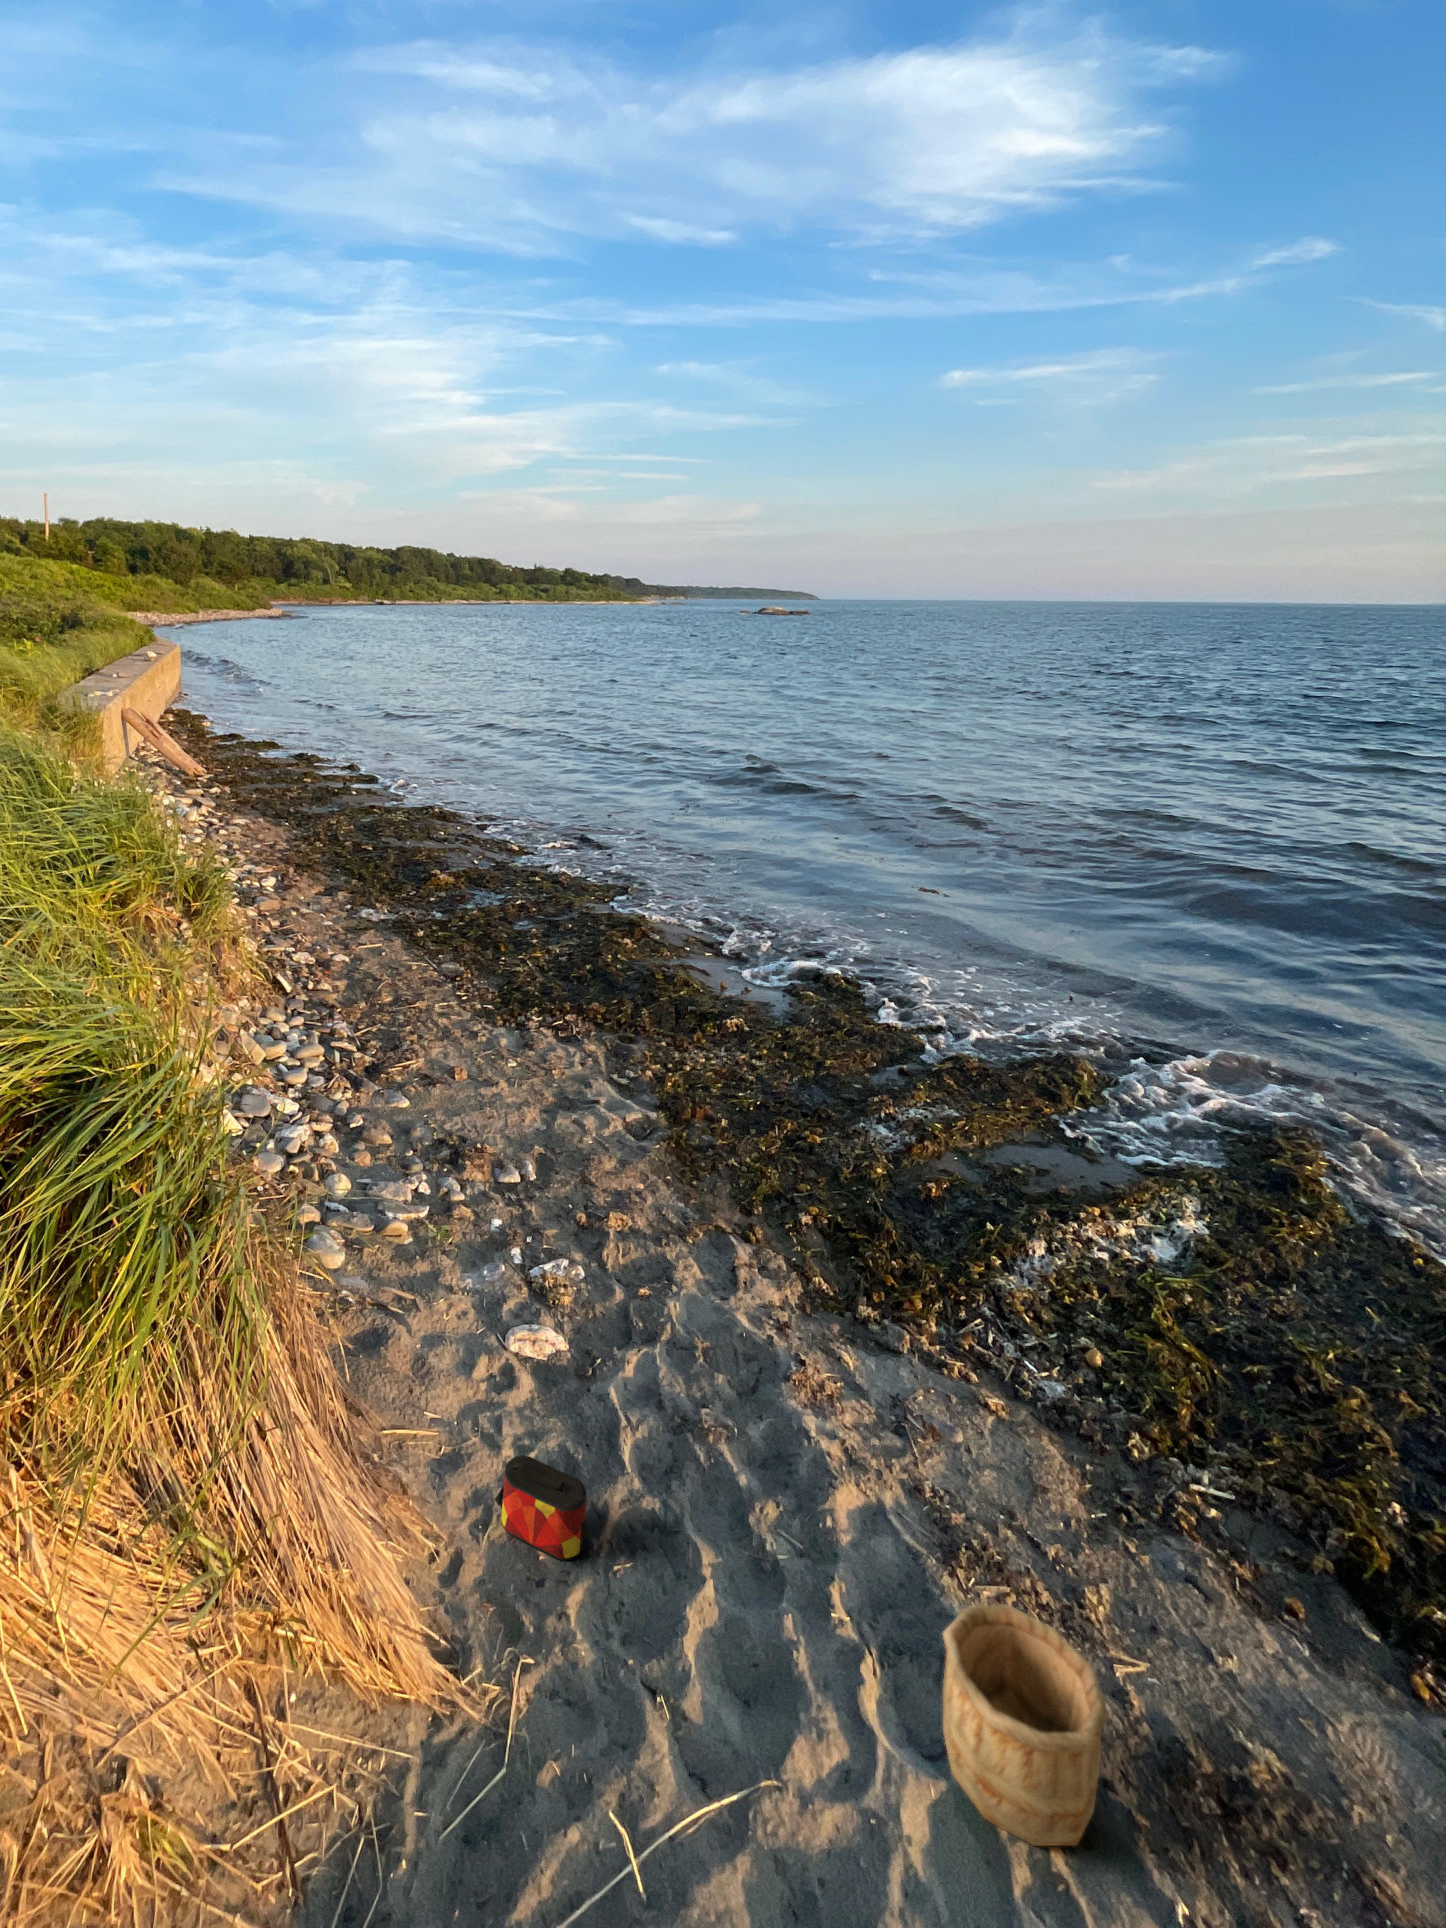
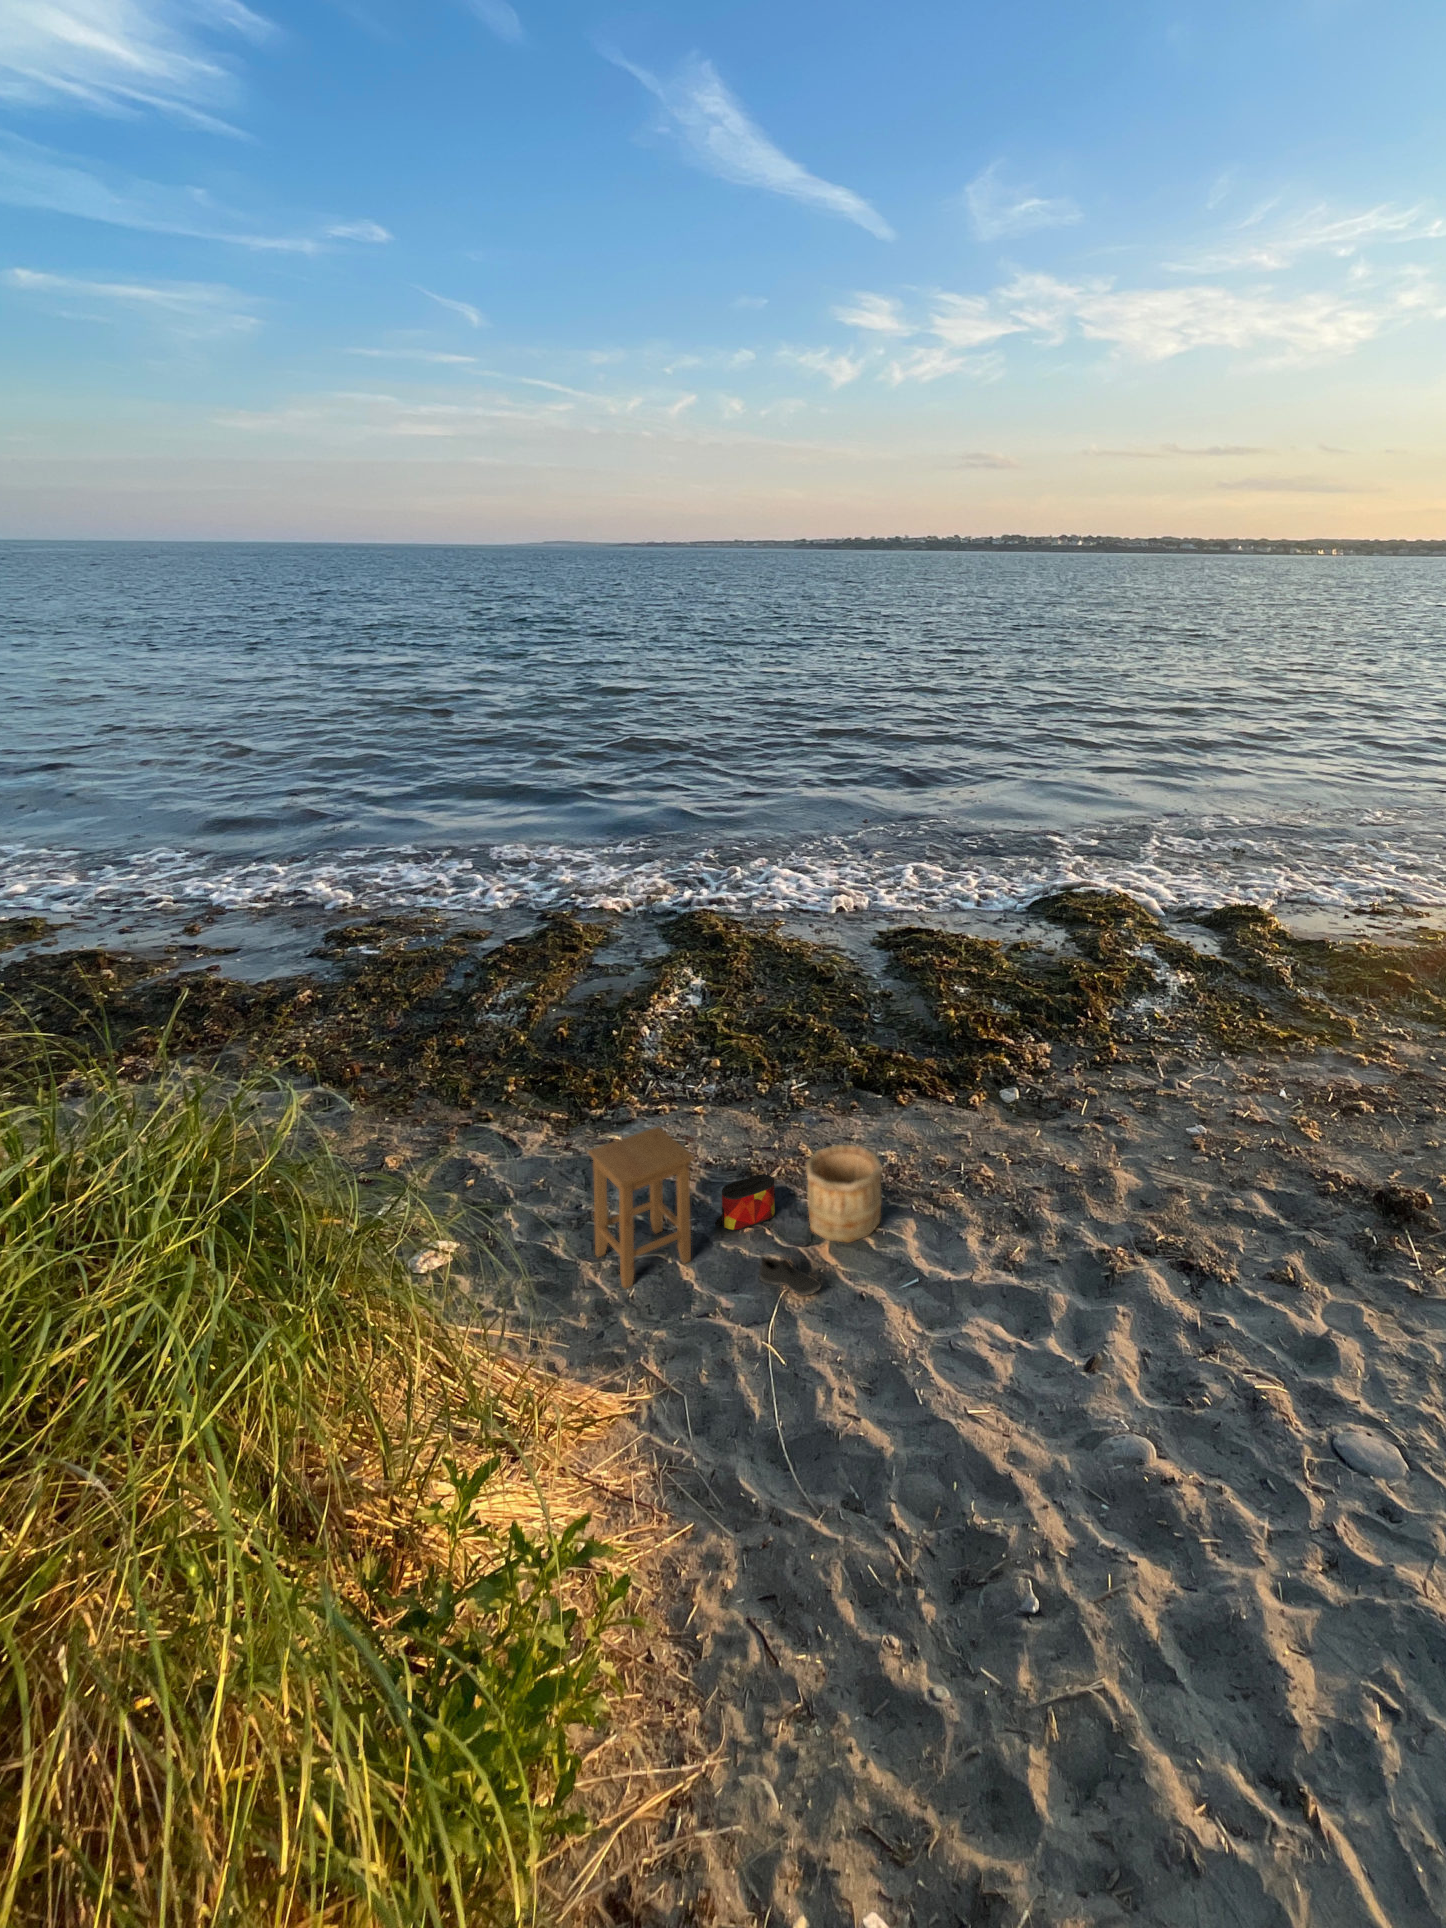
stool: none [632,1337,771,1600] -> present [589,1127,694,1288]
bag: present [495,1456,591,1560] -> present [715,1174,775,1231]
shoe: none [782,1685,849,1835] -> present [759,1256,821,1296]

